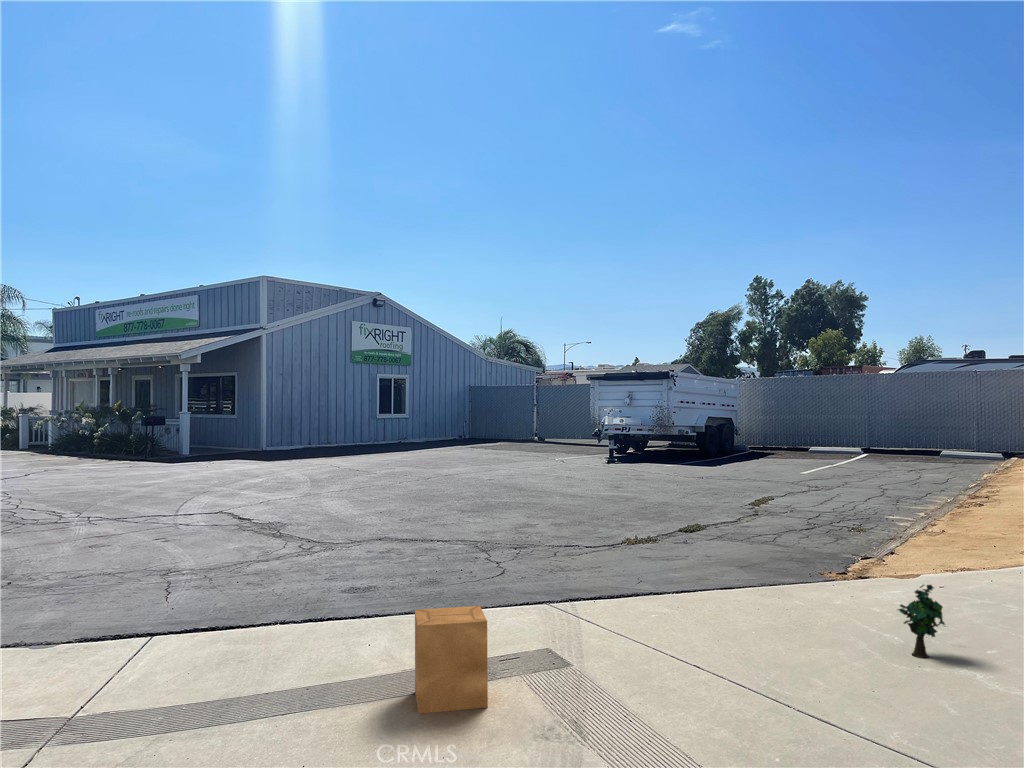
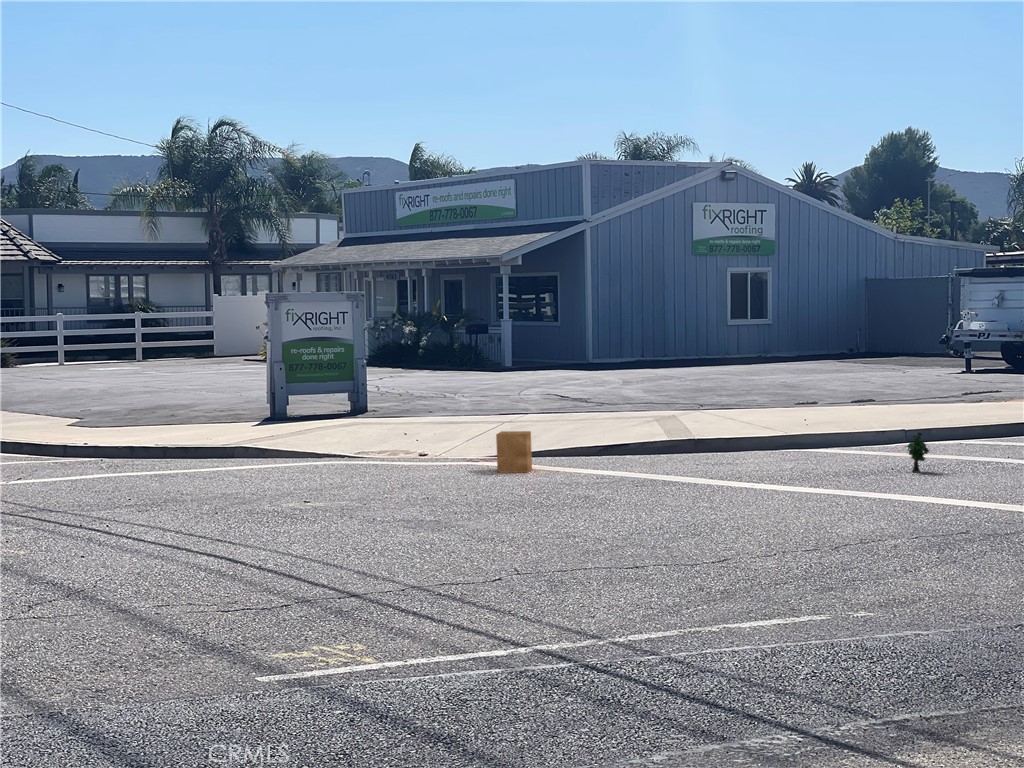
cardboard box: present [415,606,488,713] -> present [496,431,532,473]

